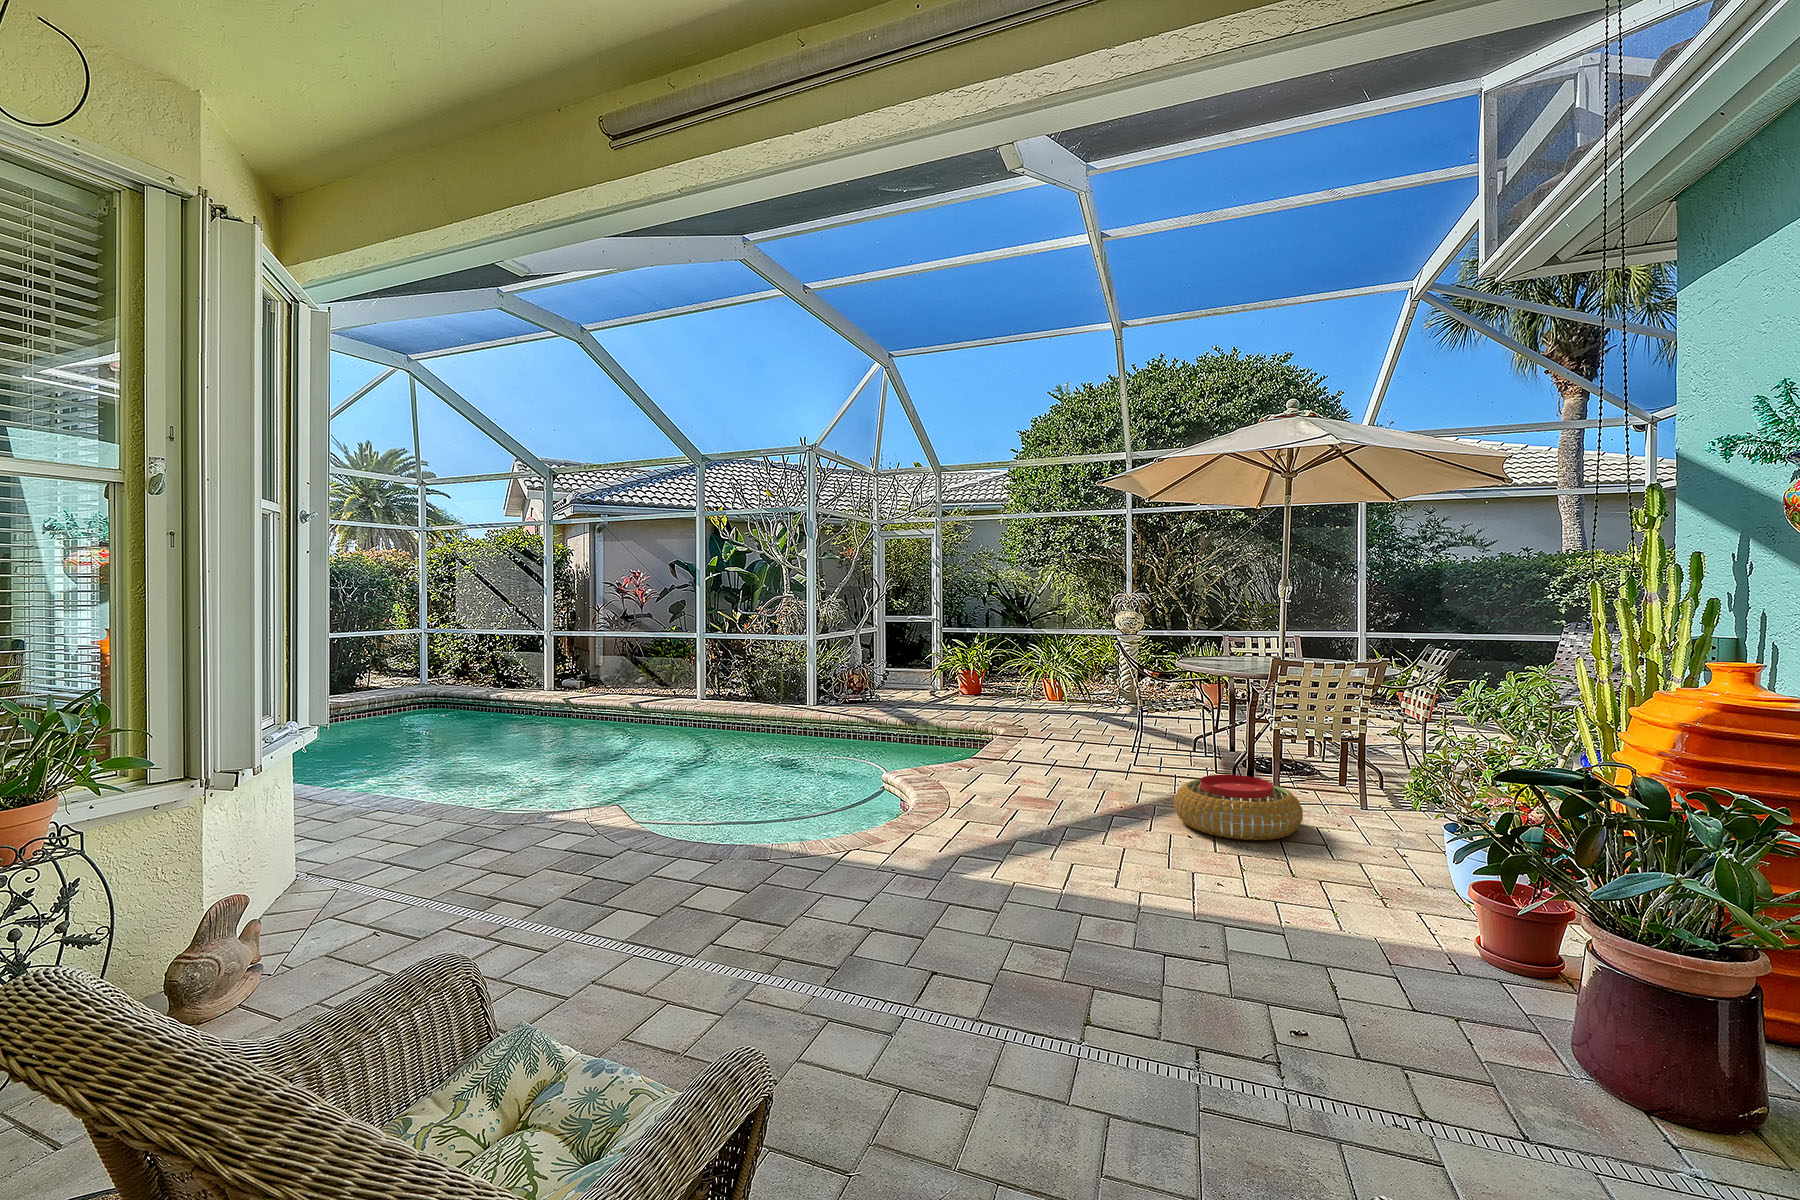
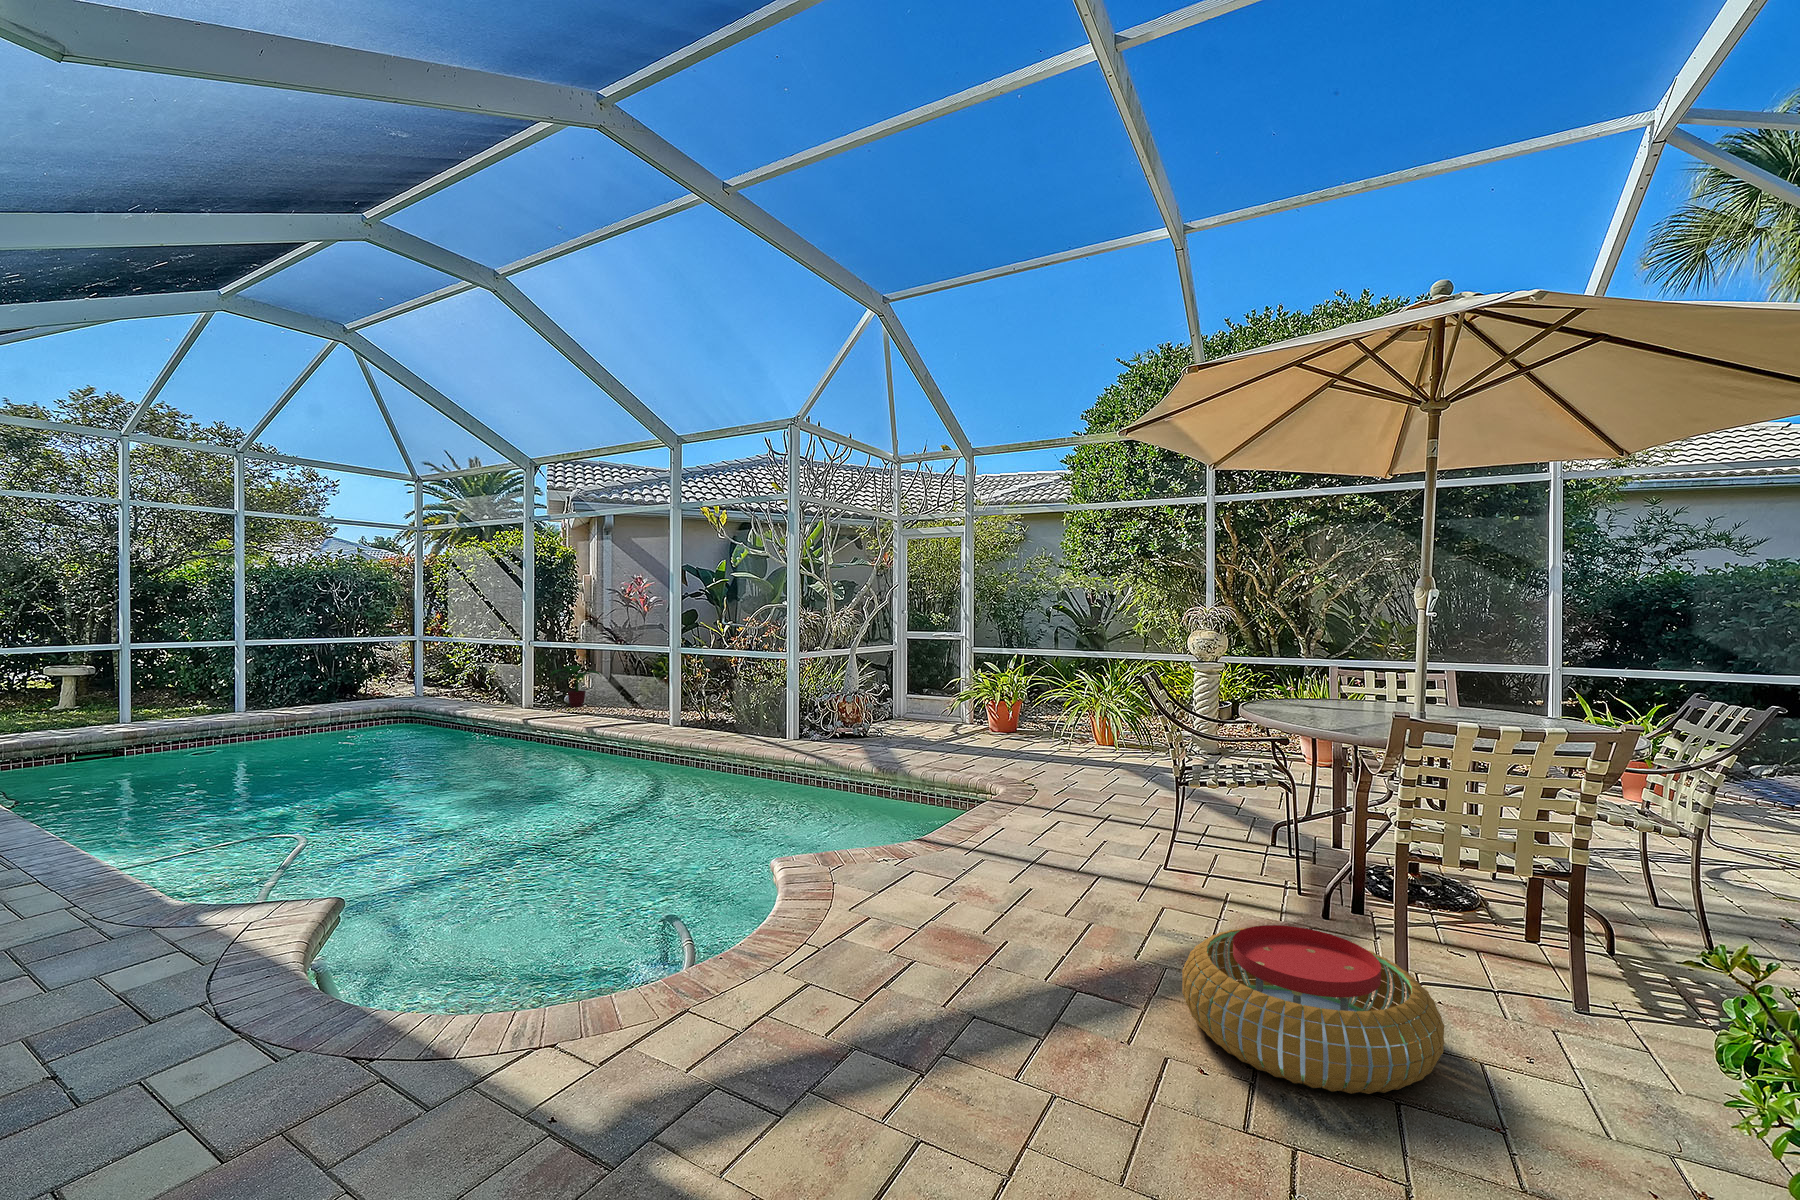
potted plant: none [569,651,611,688] -> present [551,665,601,707]

